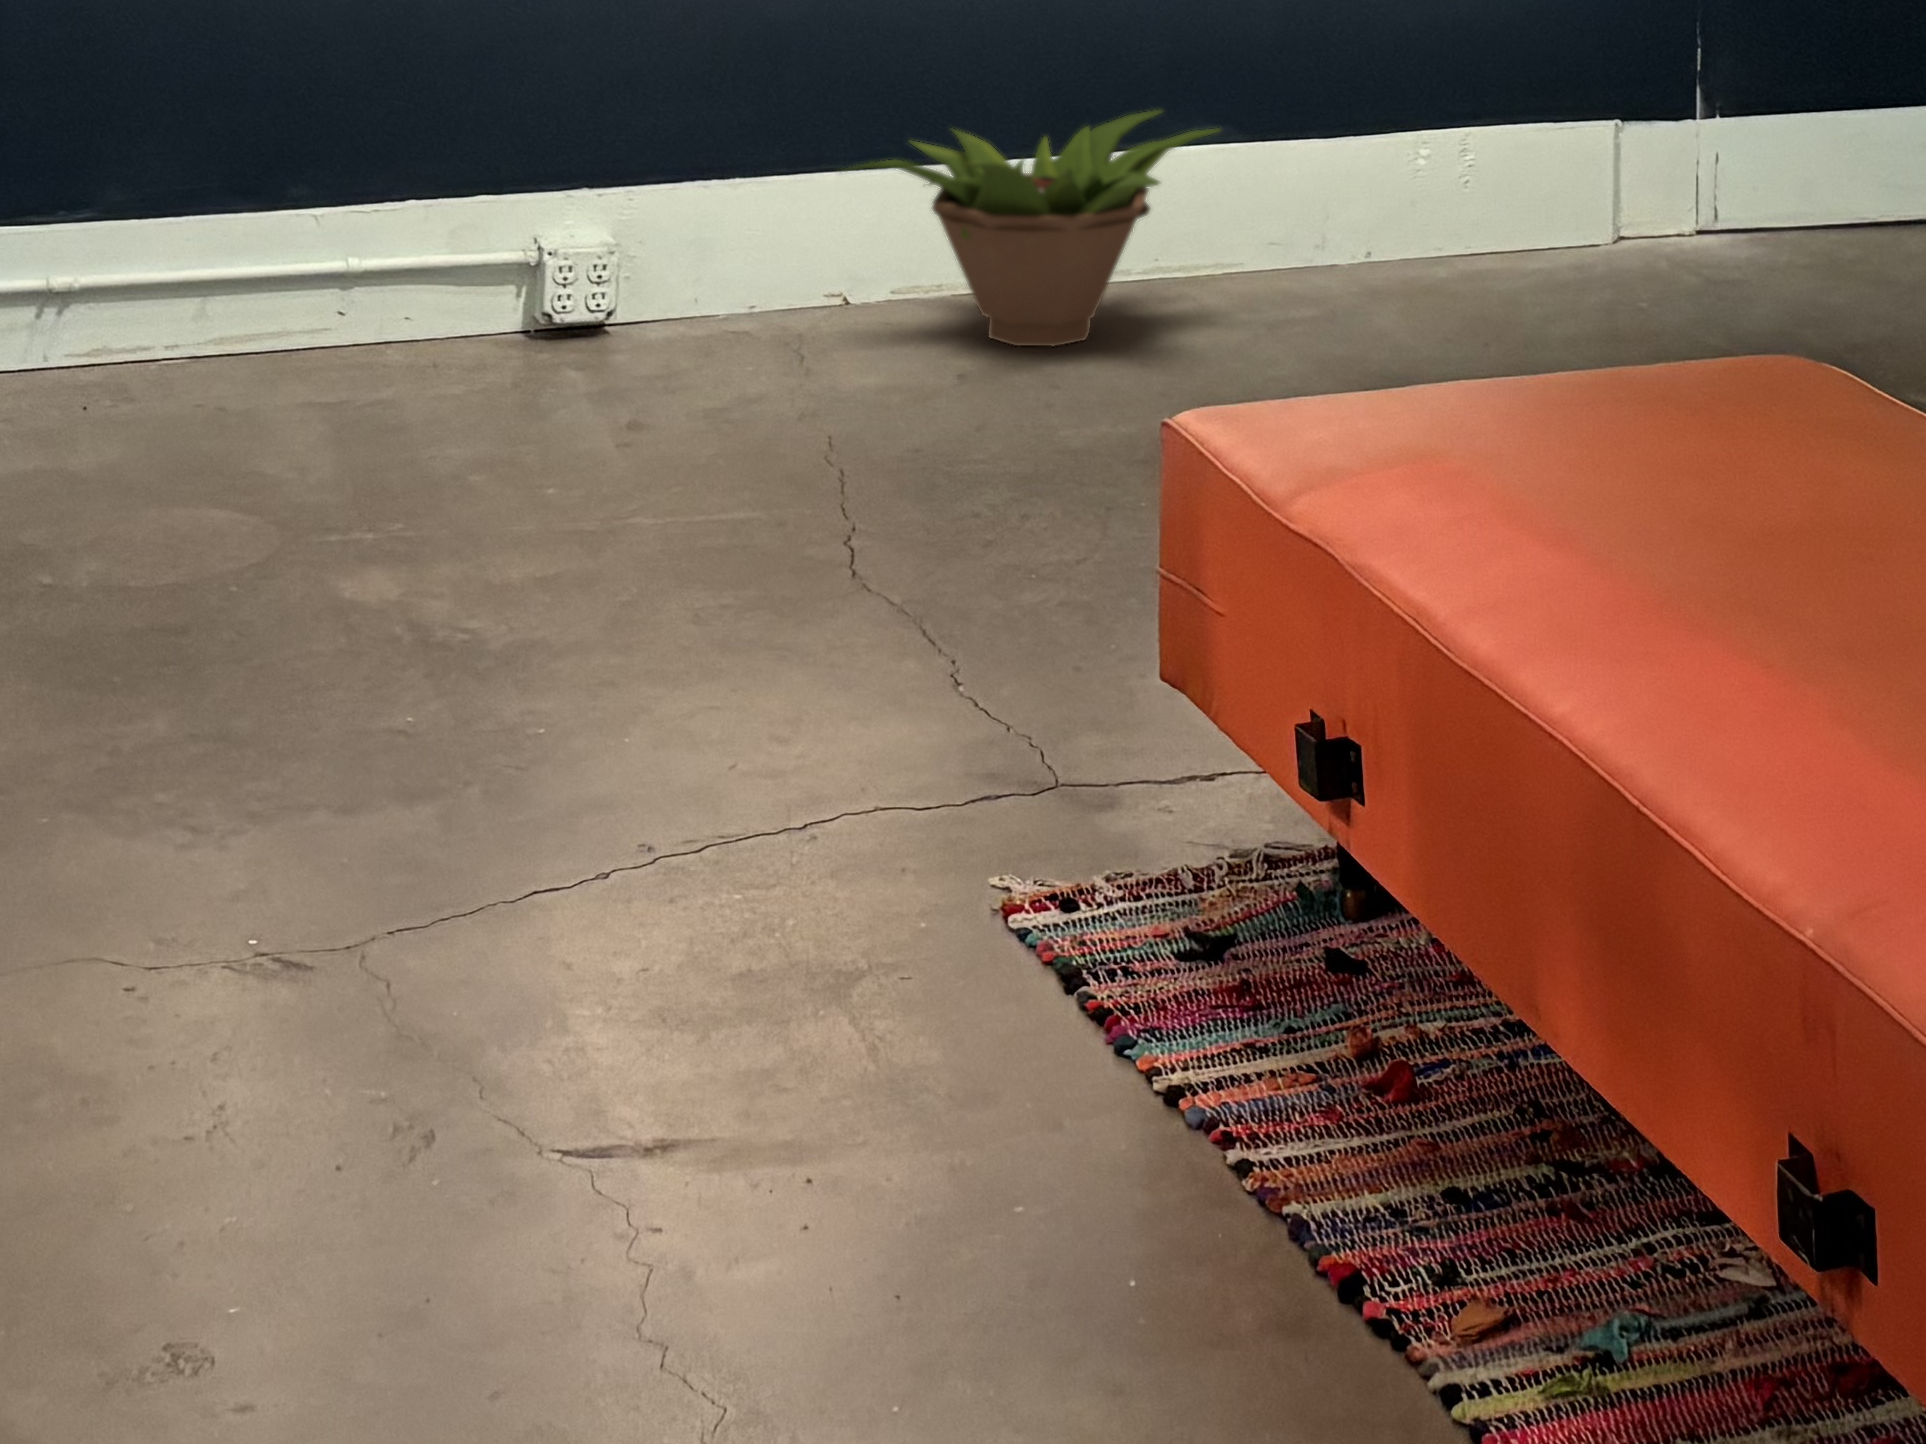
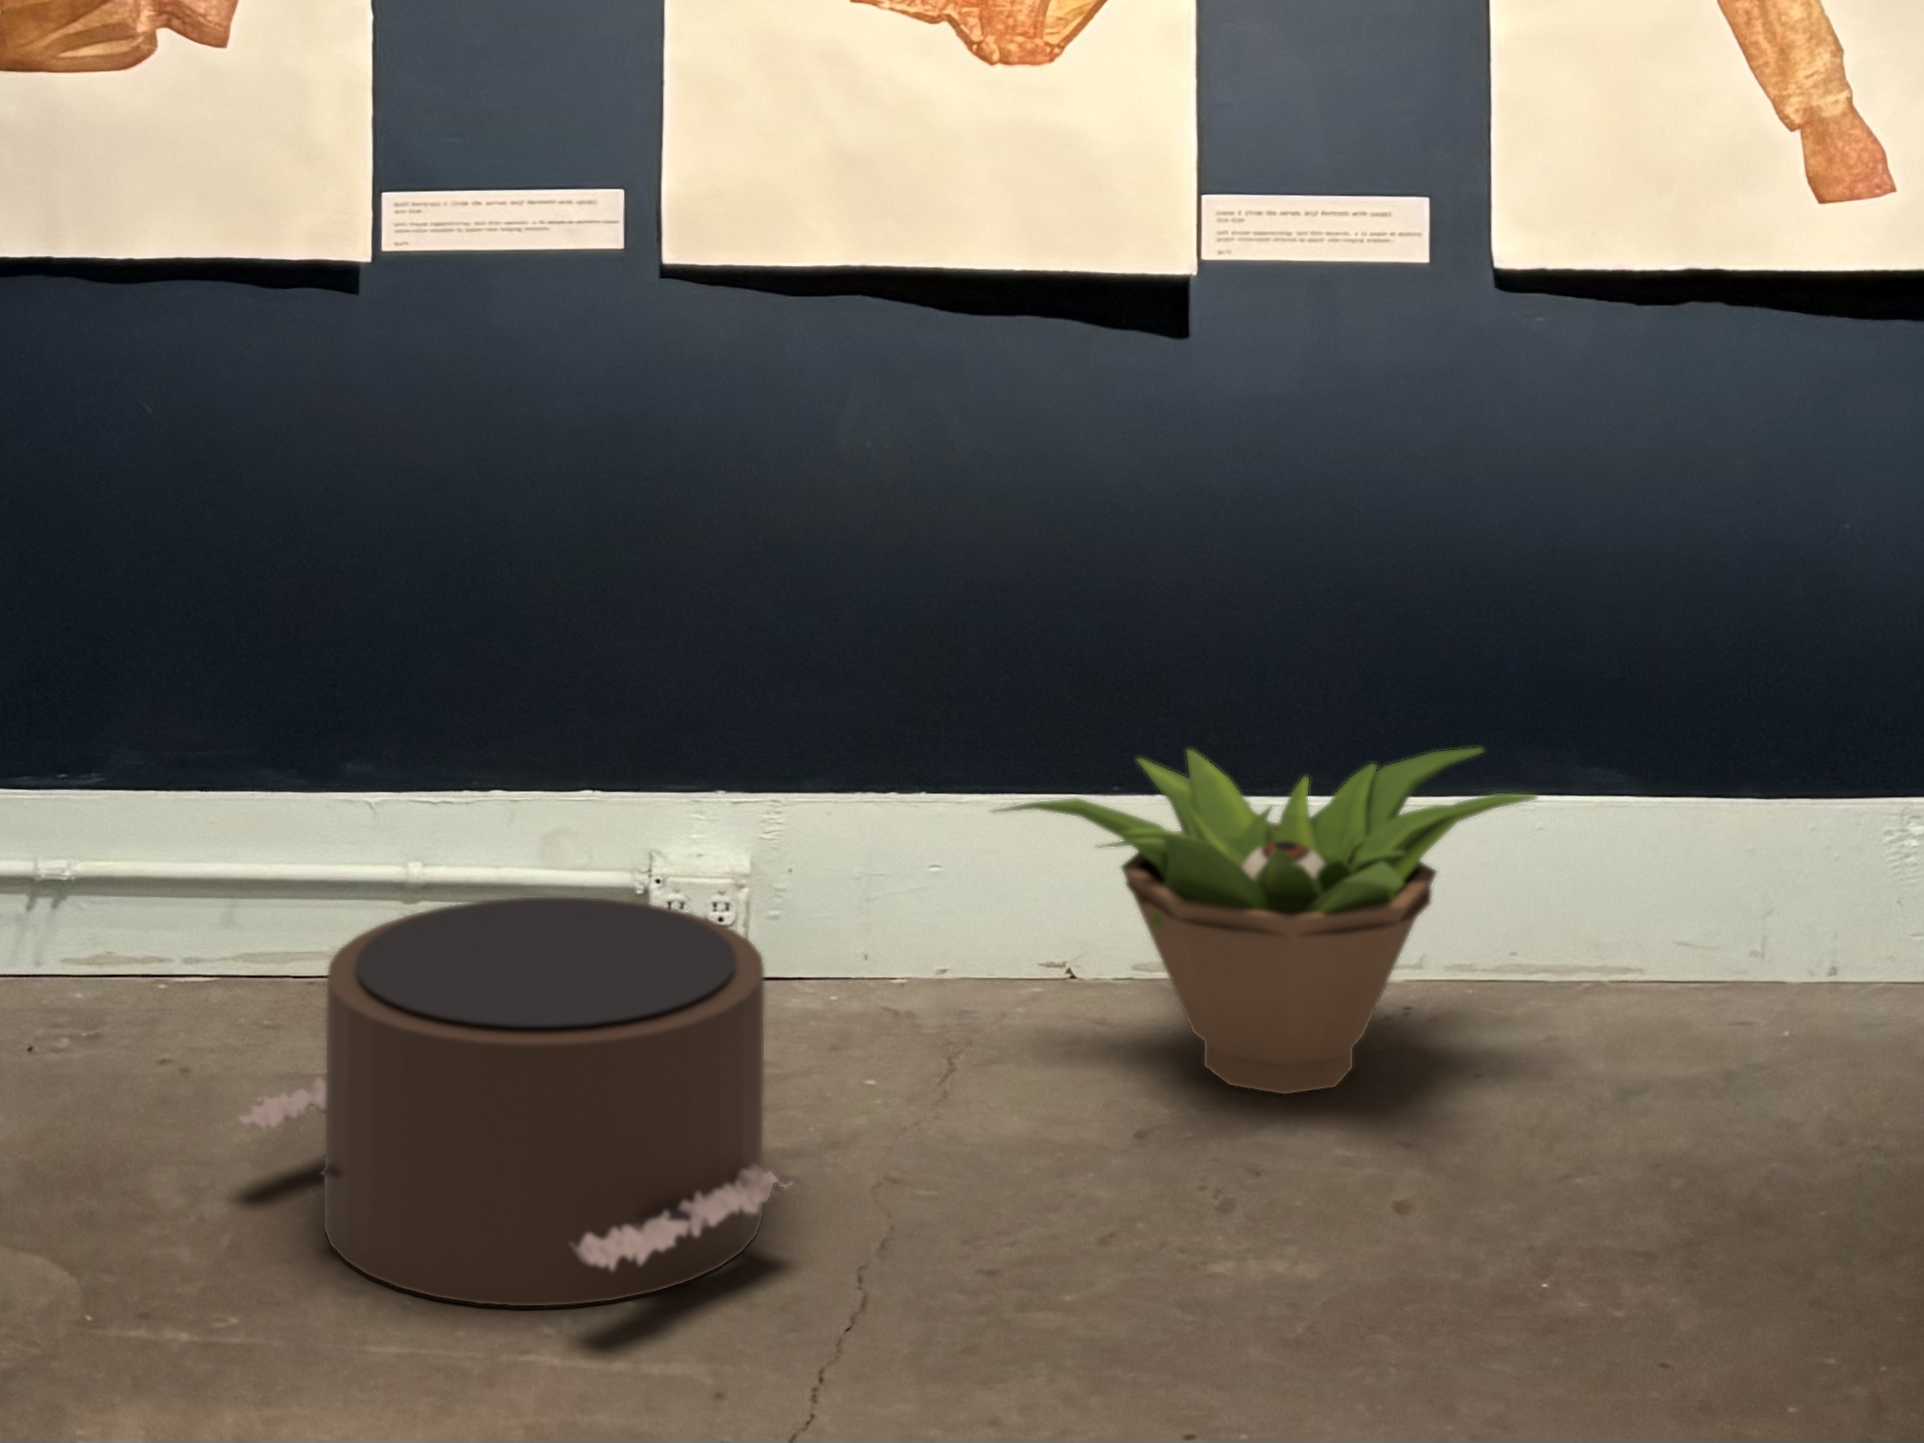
pouf: none [351,241,787,497] -> present [240,897,791,1306]

